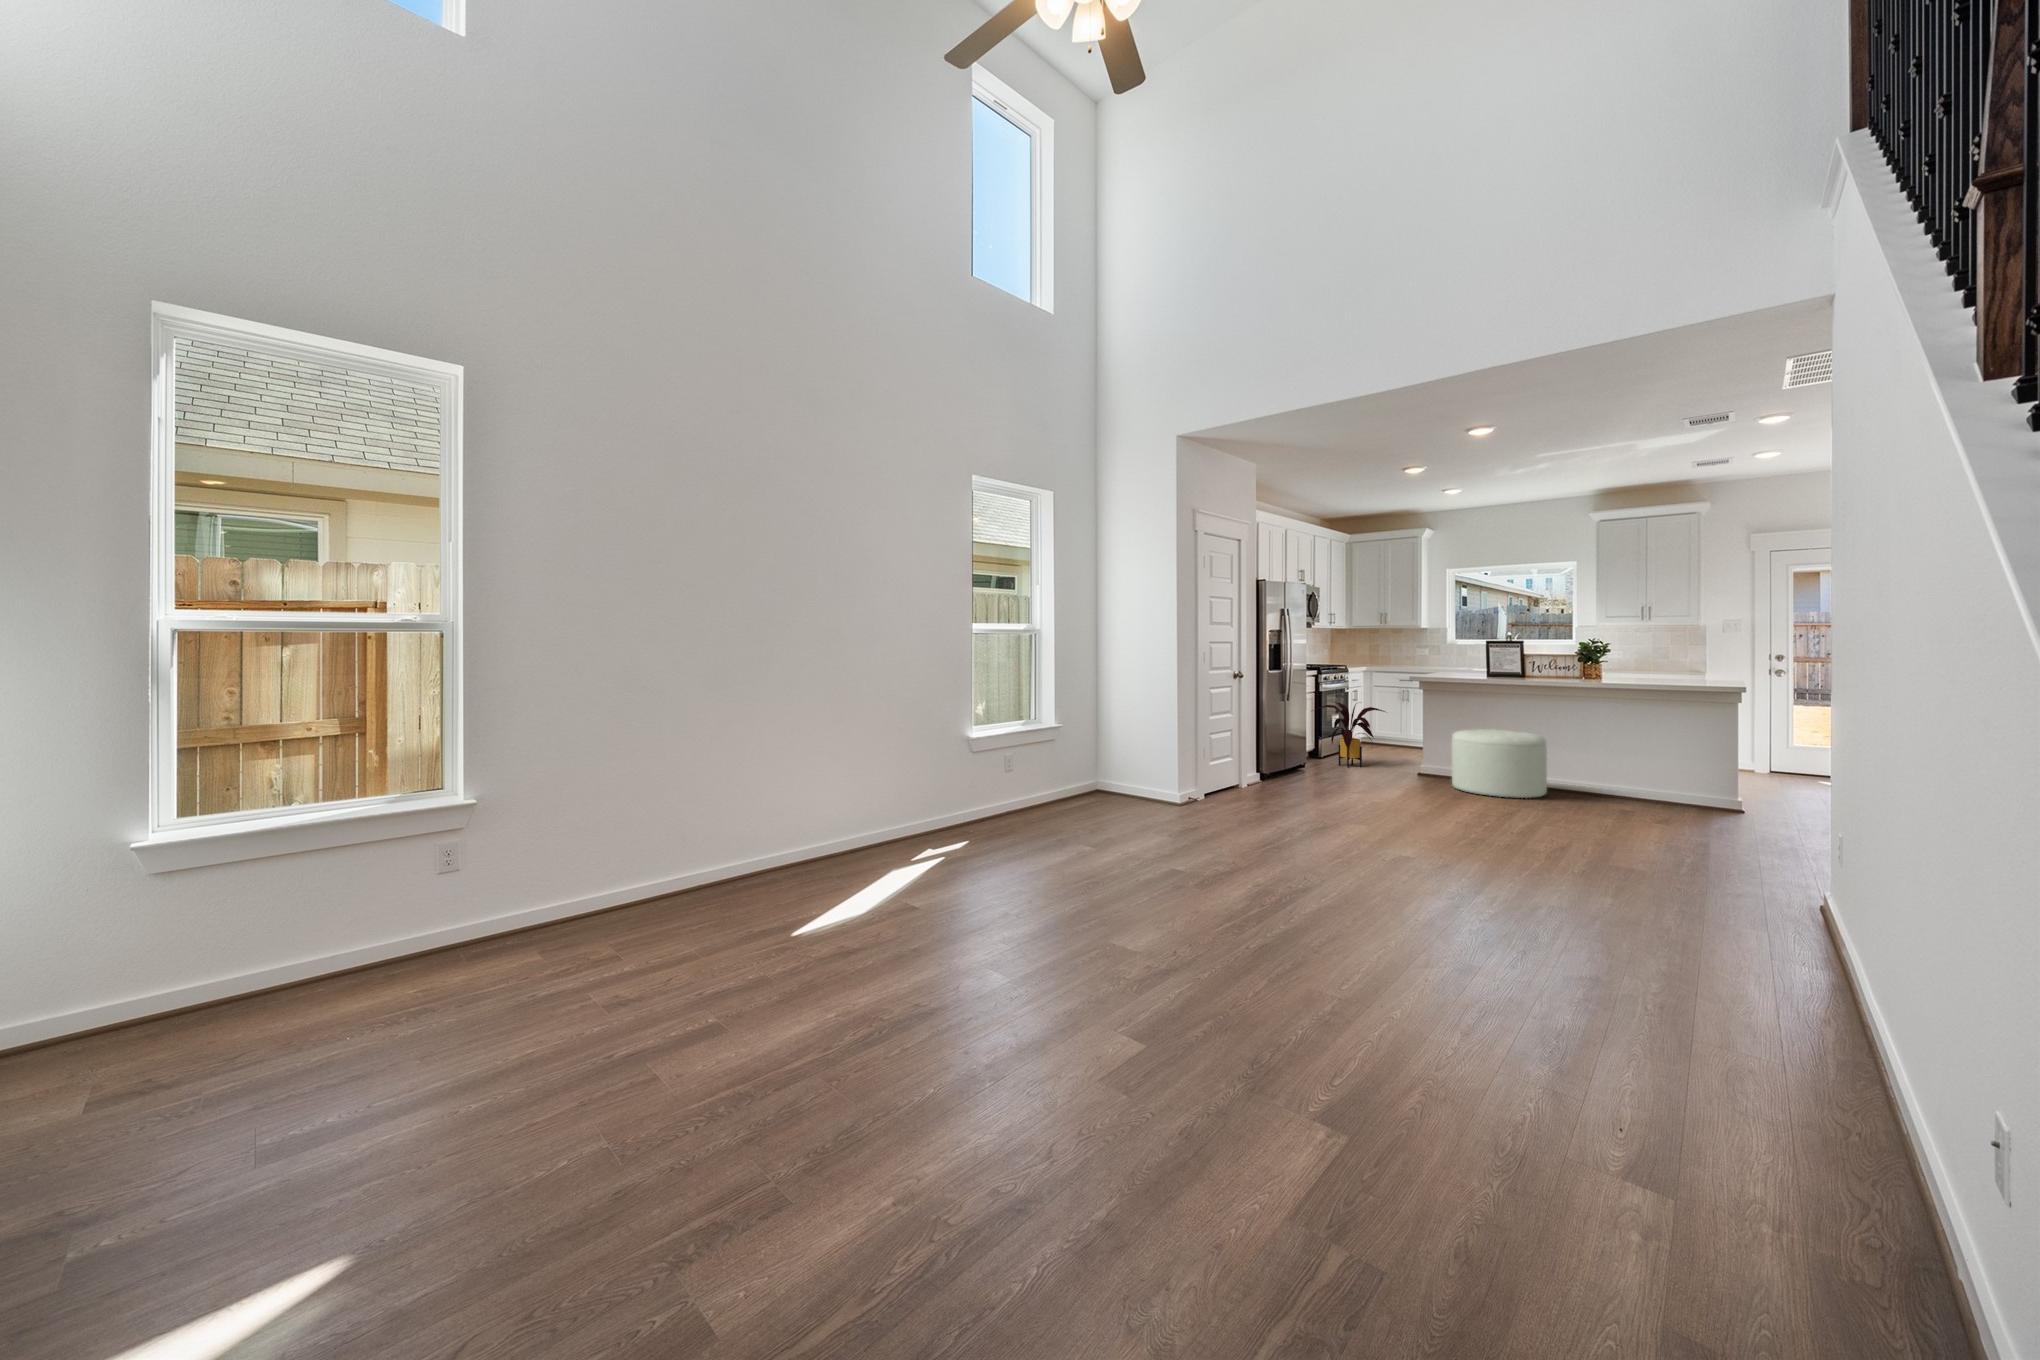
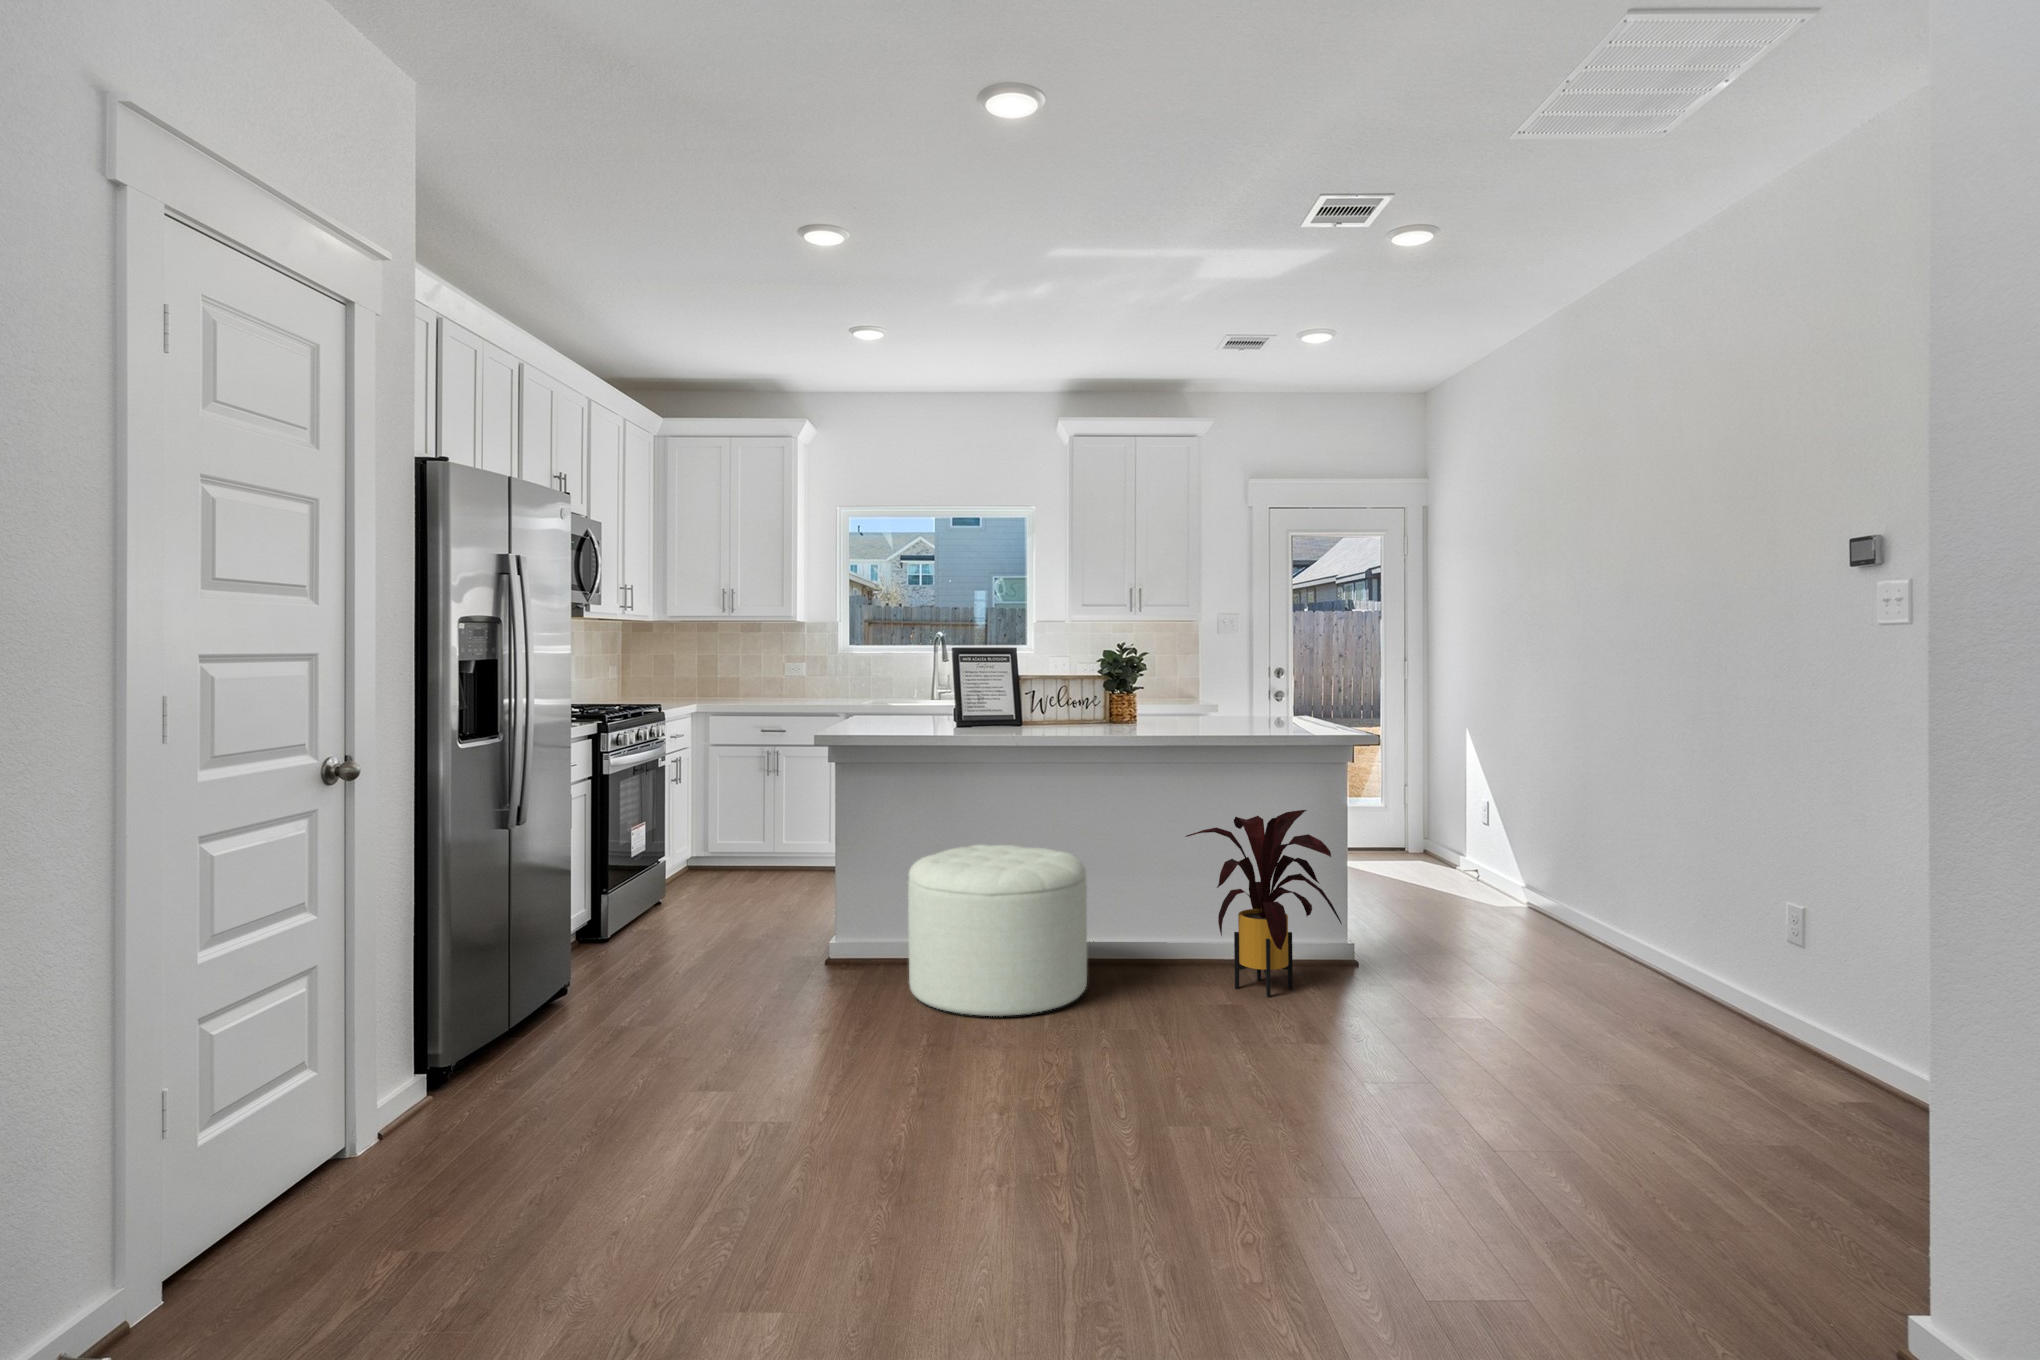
house plant: present [1315,702,1385,767] -> present [1185,810,1342,997]

